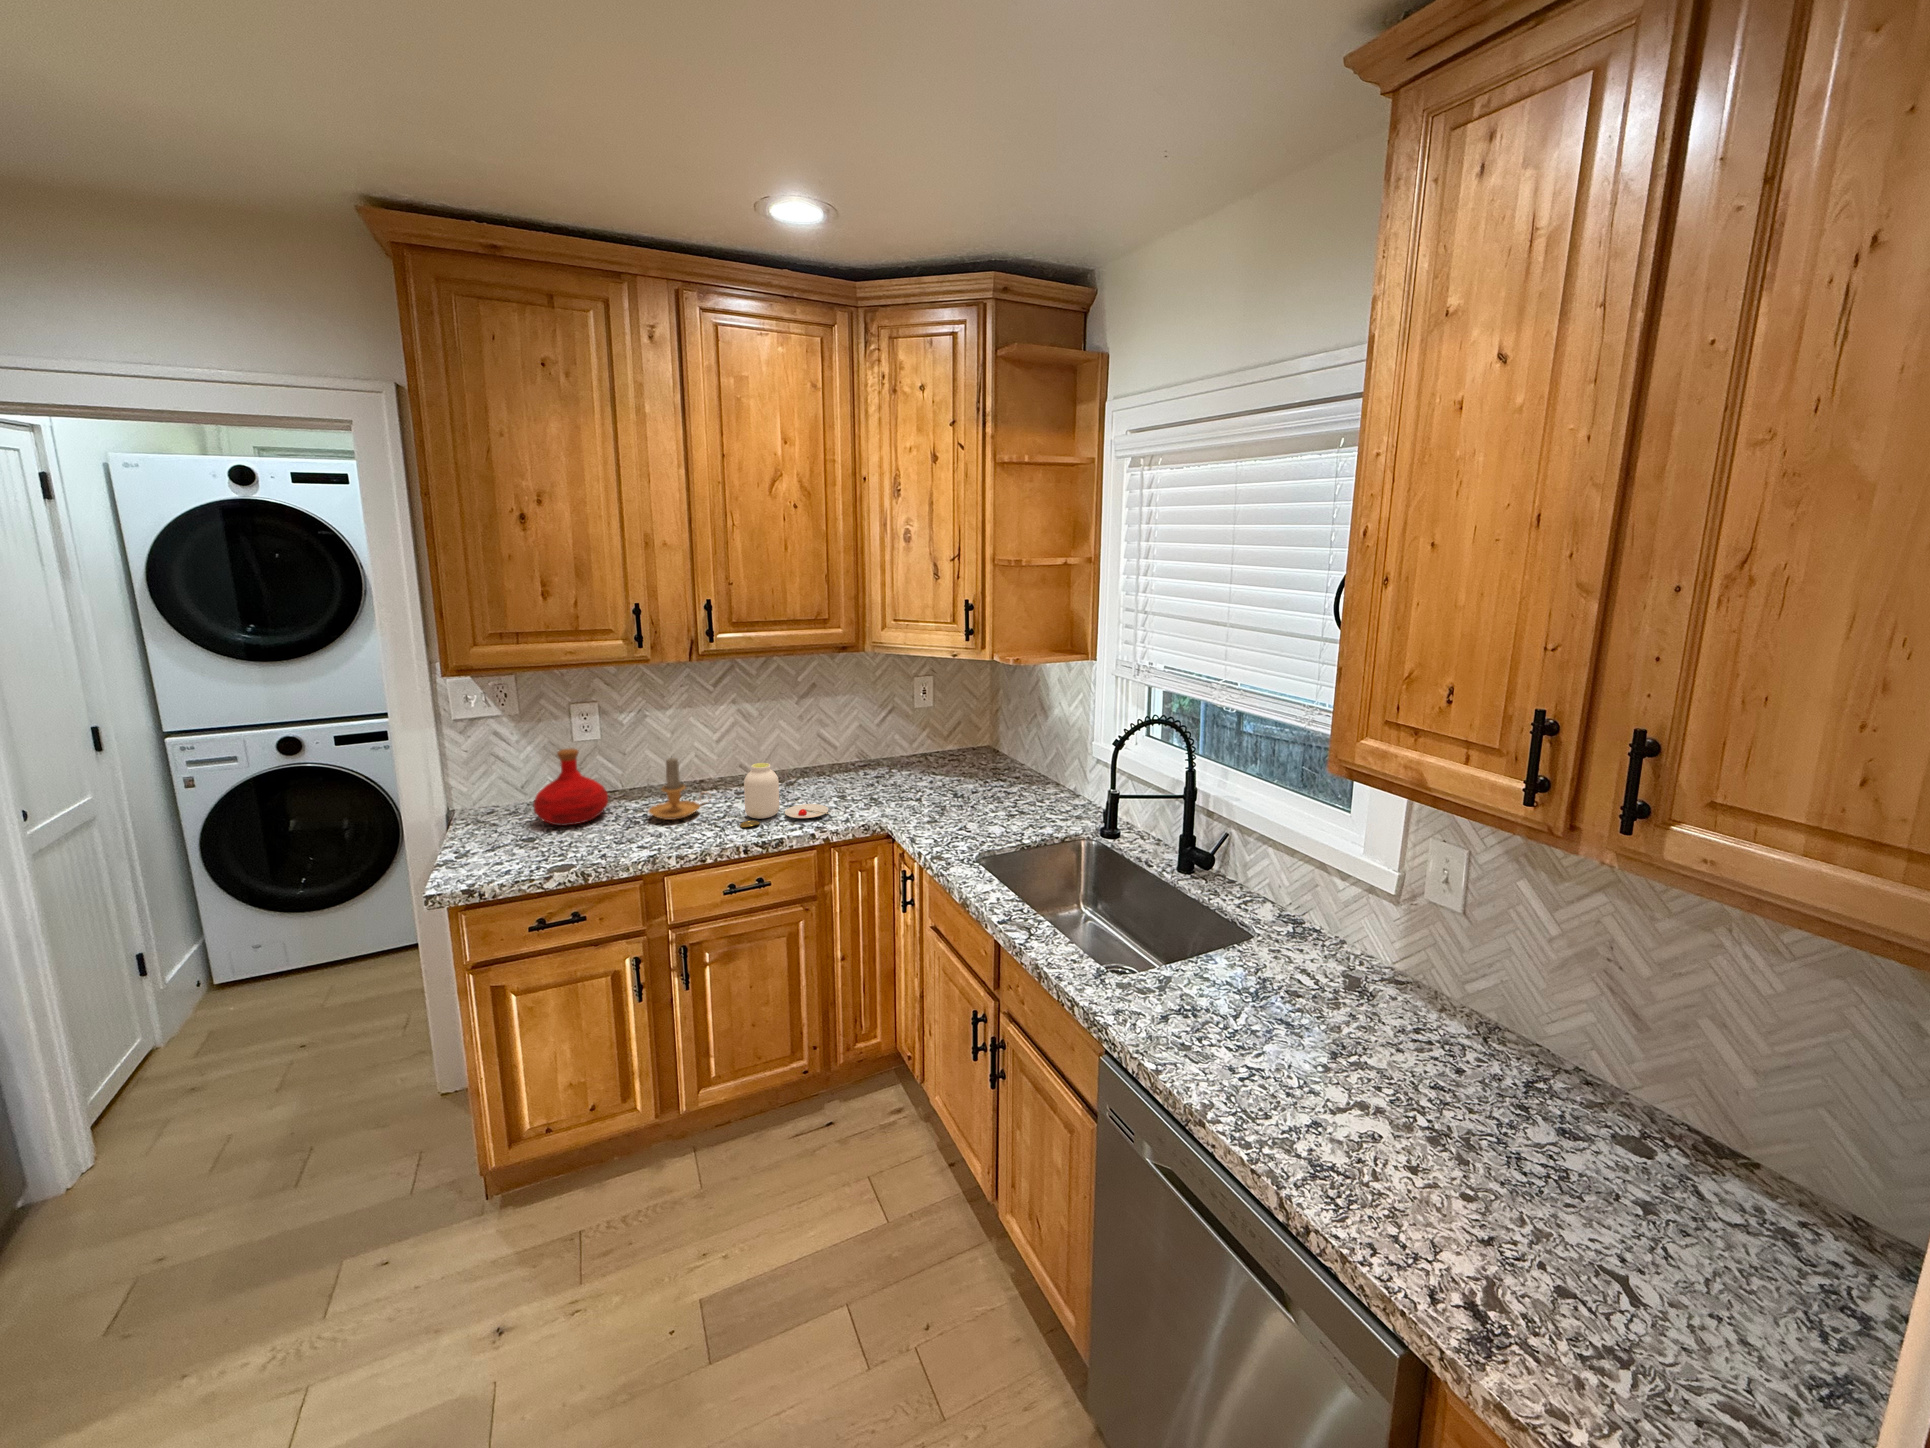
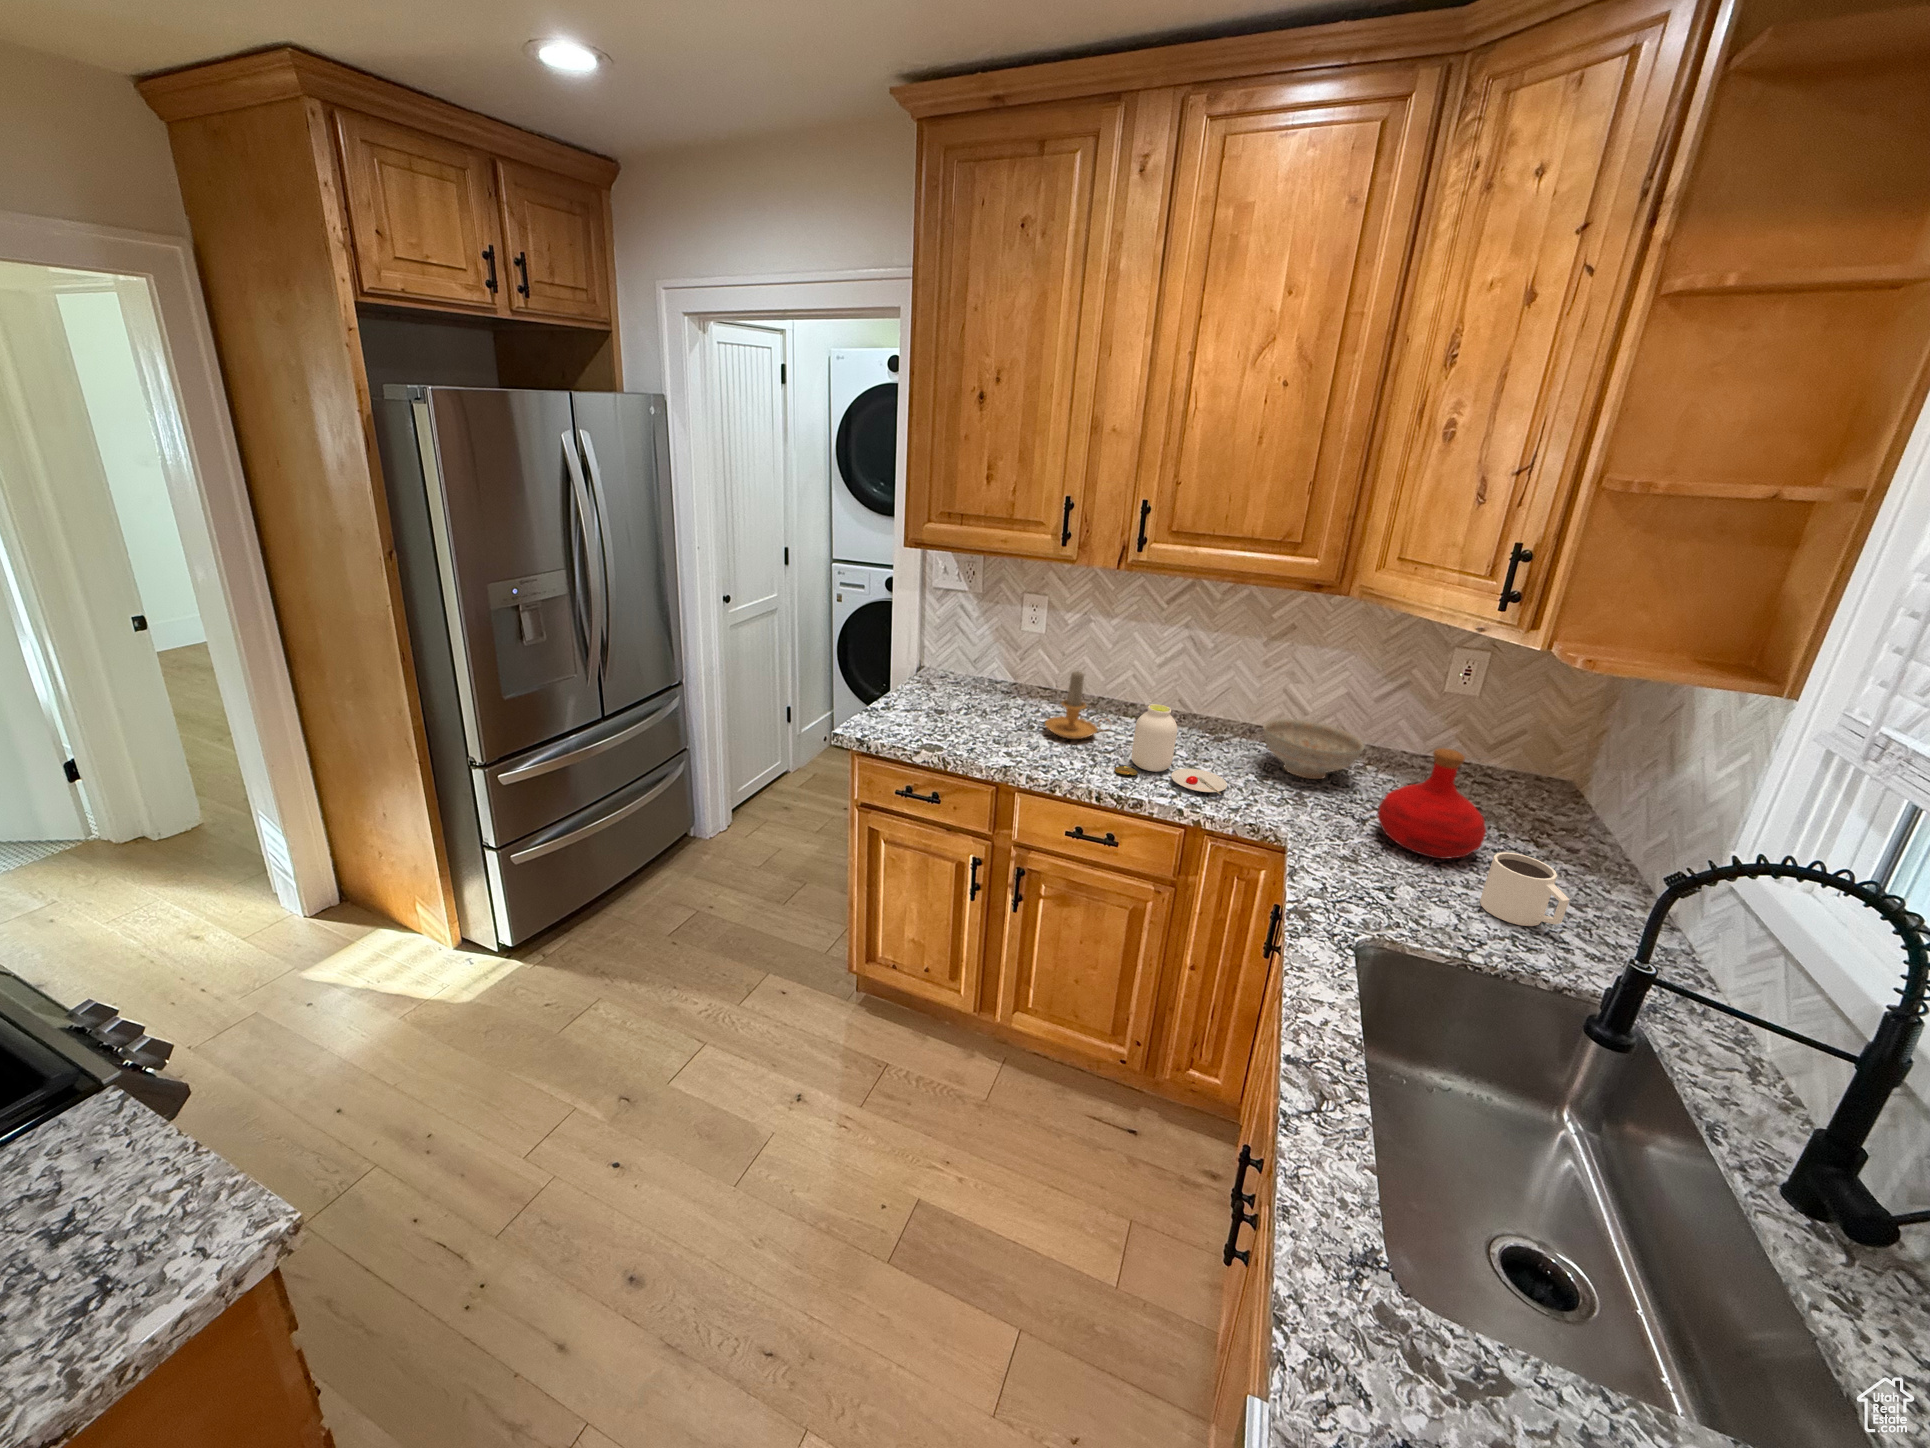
decorative bowl: none [826,748,895,788] -> present [1263,719,1365,779]
bottle: present [534,749,608,826] -> present [1378,748,1486,859]
mug: none [1005,780,1046,819] -> present [1480,852,1569,926]

